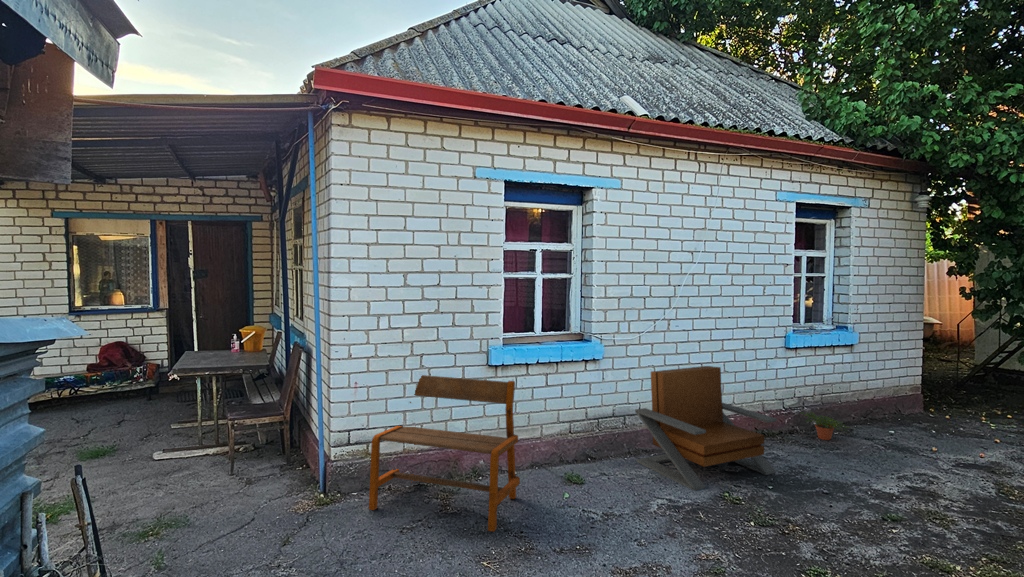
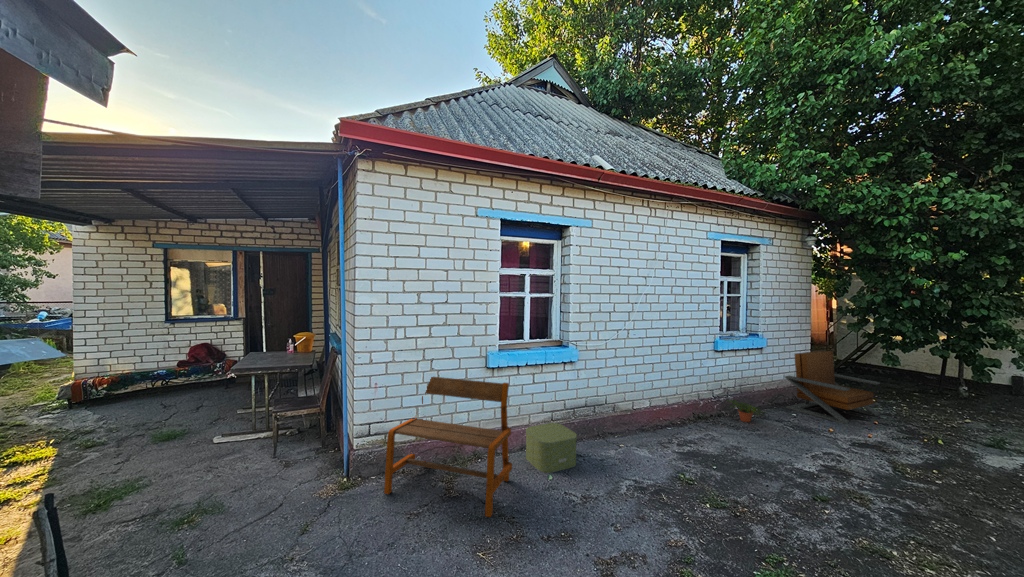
lounge chair: present [635,366,777,491] -> present [785,351,880,424]
storage box: none [537,435,600,491] -> present [526,423,577,473]

